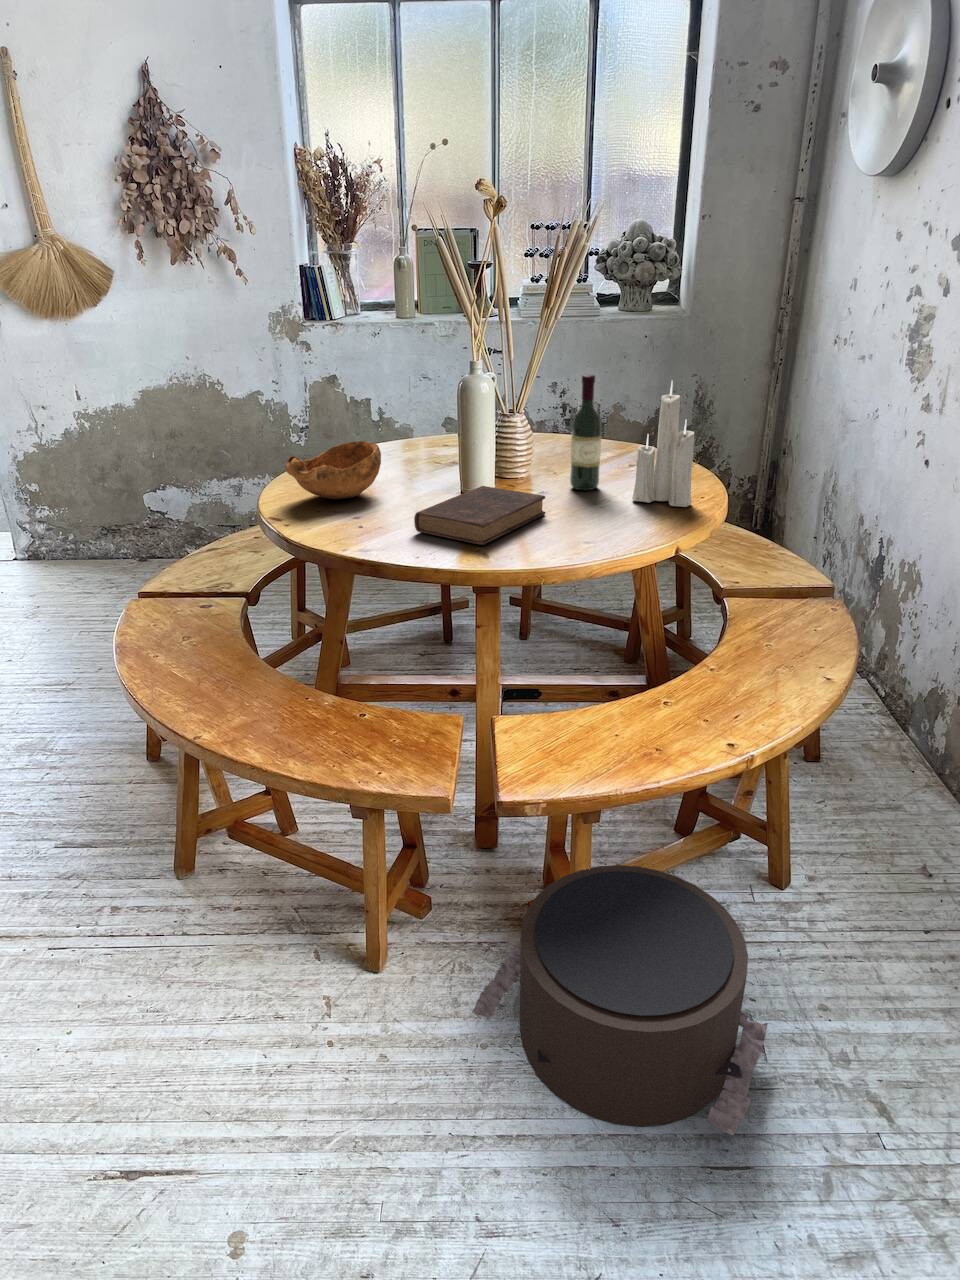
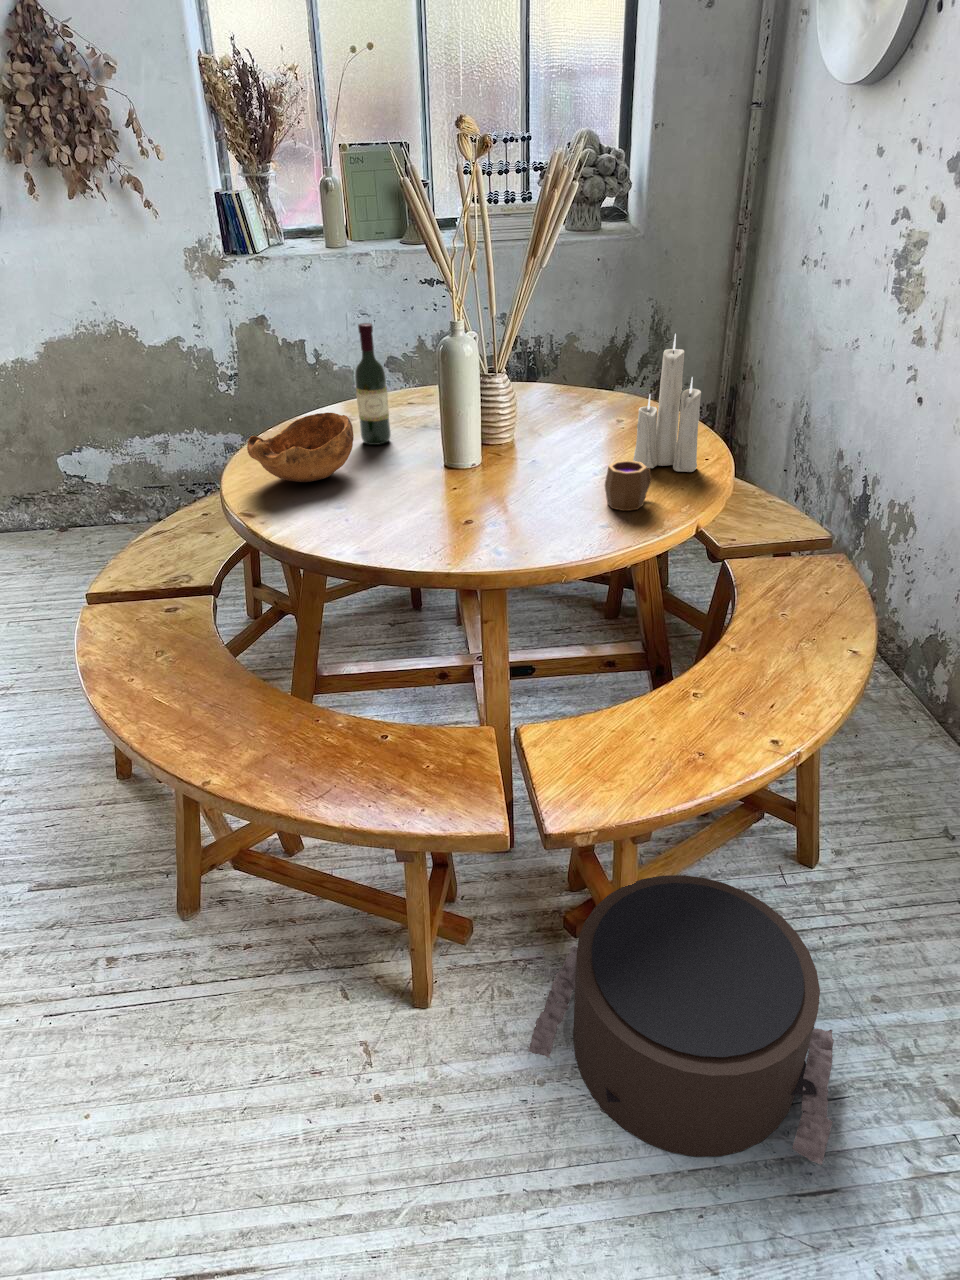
wine bottle: present [570,374,601,490] -> present [355,323,391,445]
book: present [414,486,545,545] -> none [406,459,545,536]
mug: none [596,489,642,533] -> present [605,461,652,511]

